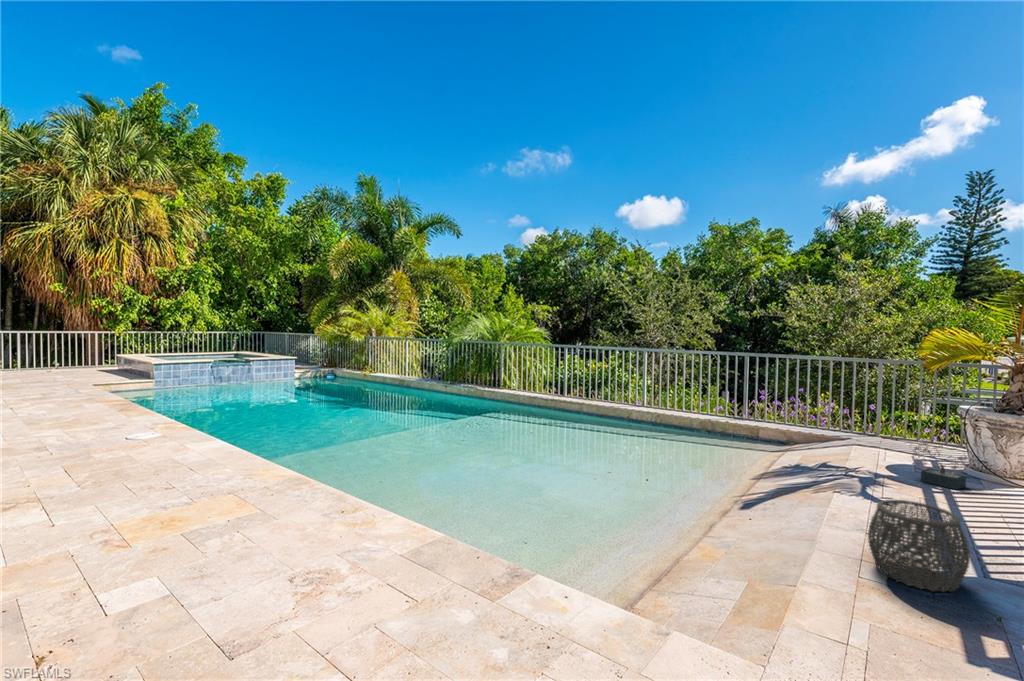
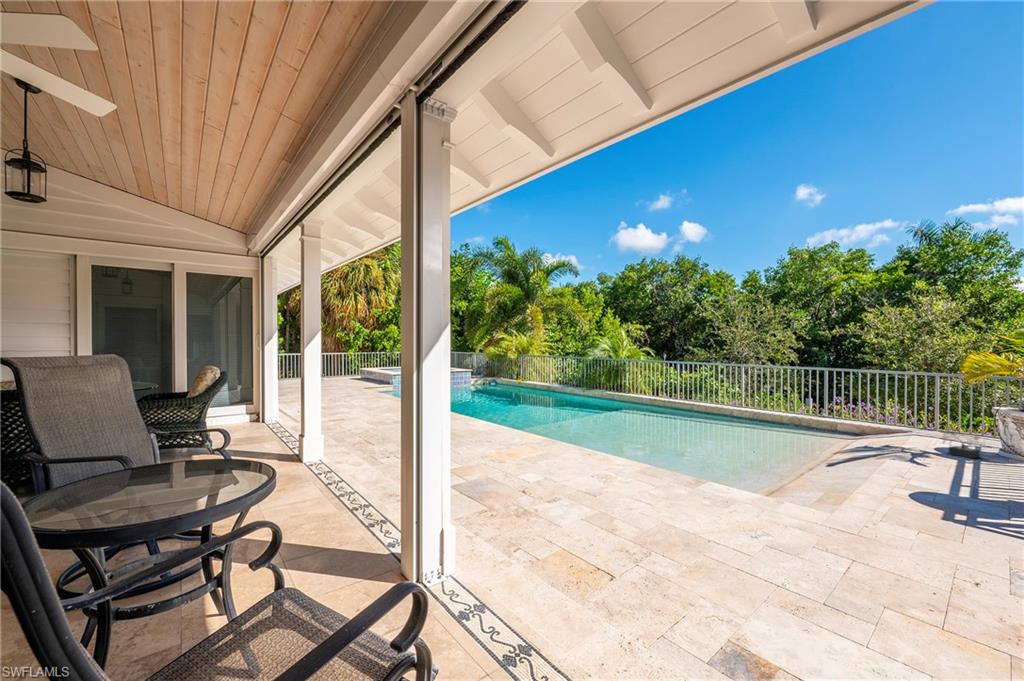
woven basket: present [868,500,970,592] -> none [891,451,945,494]

